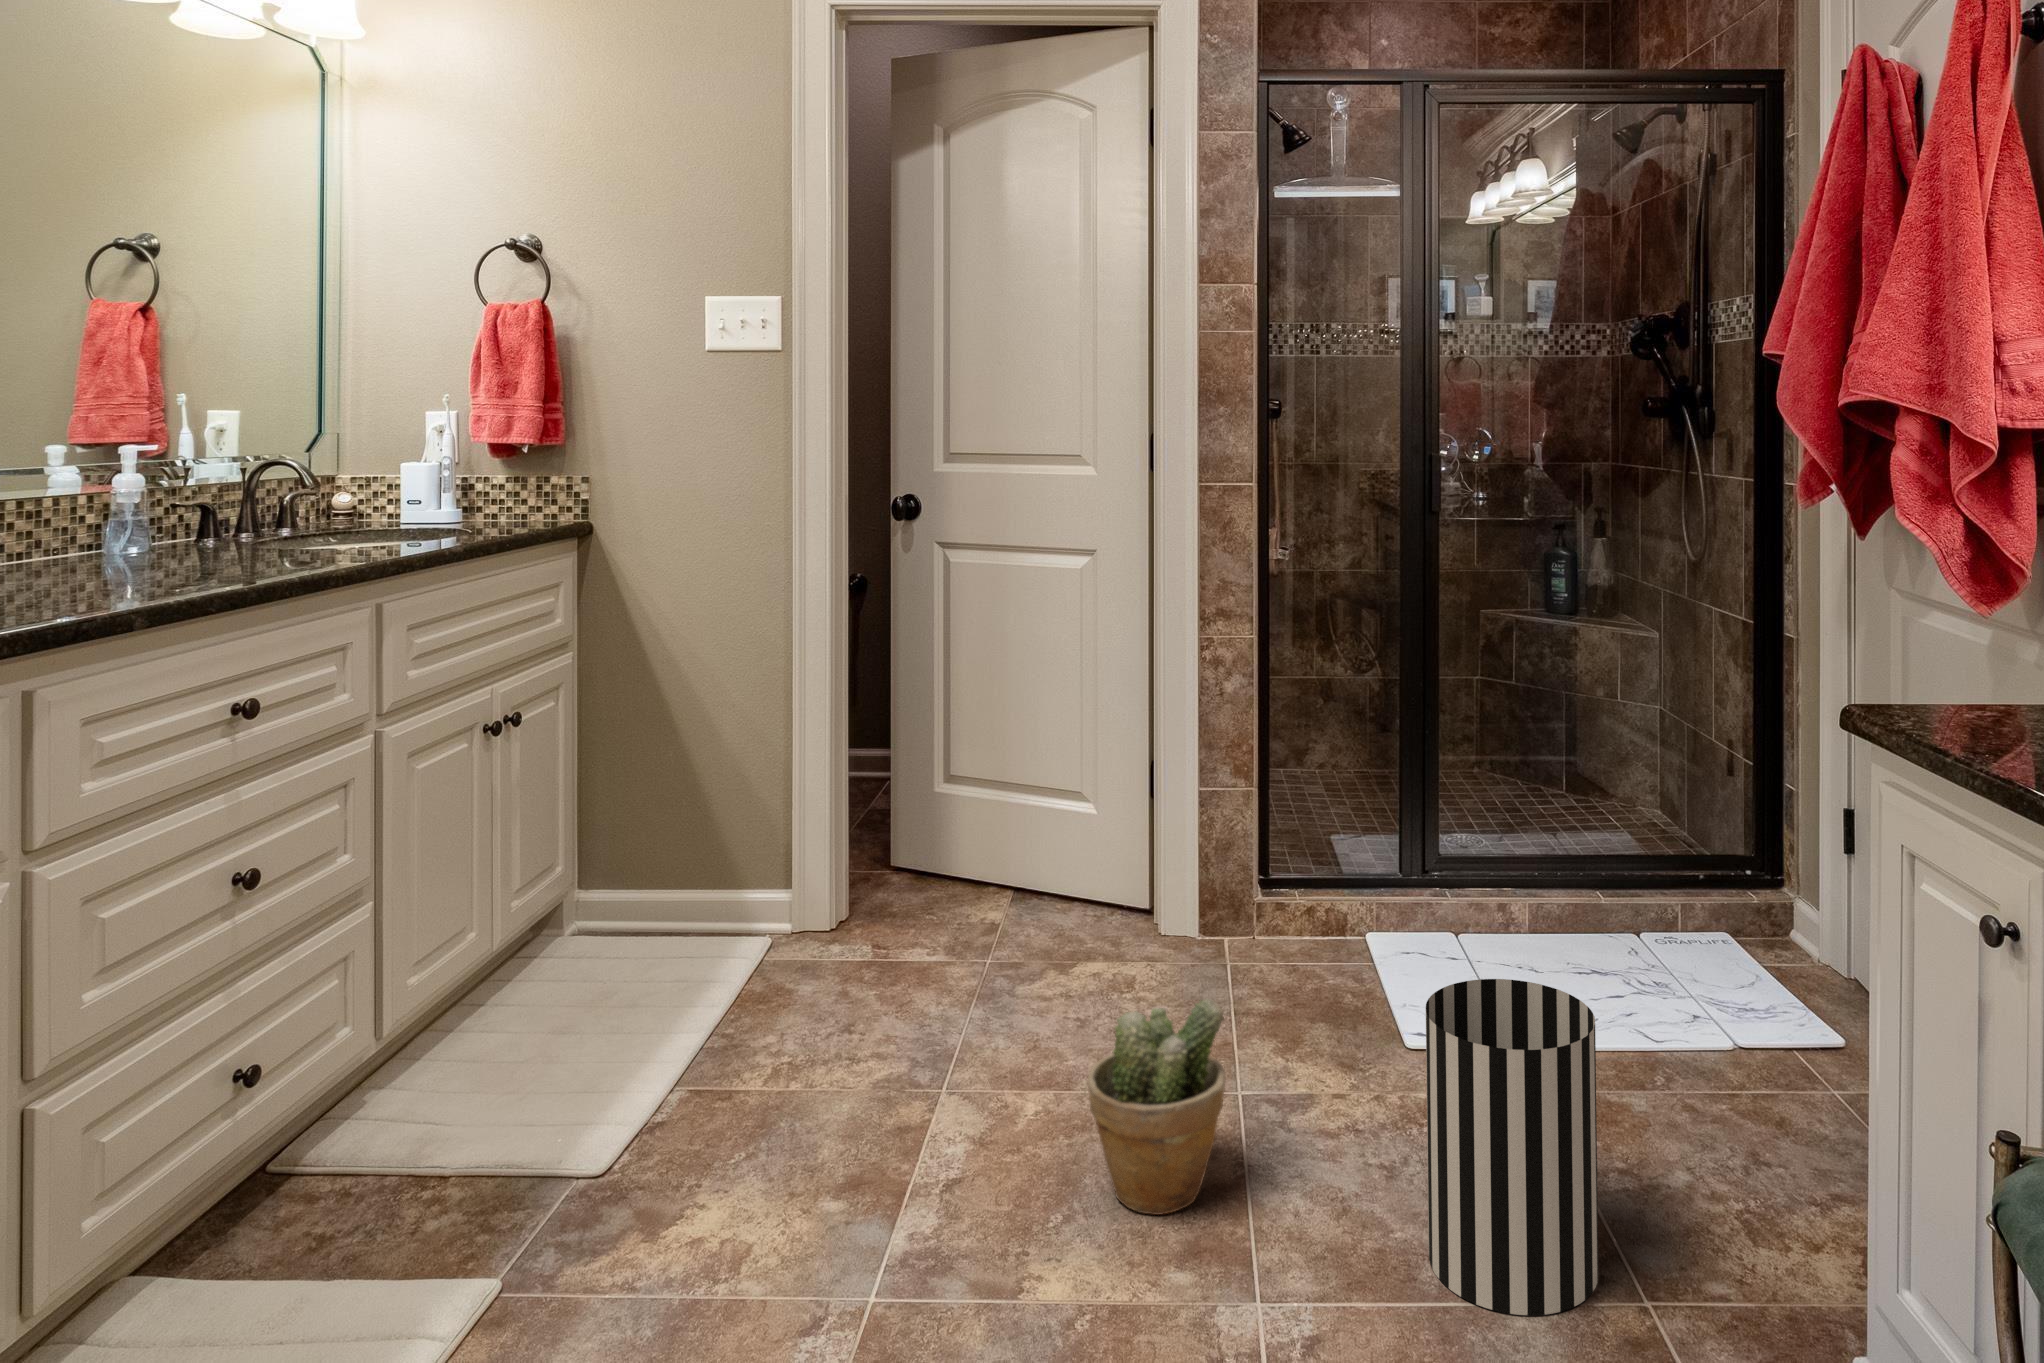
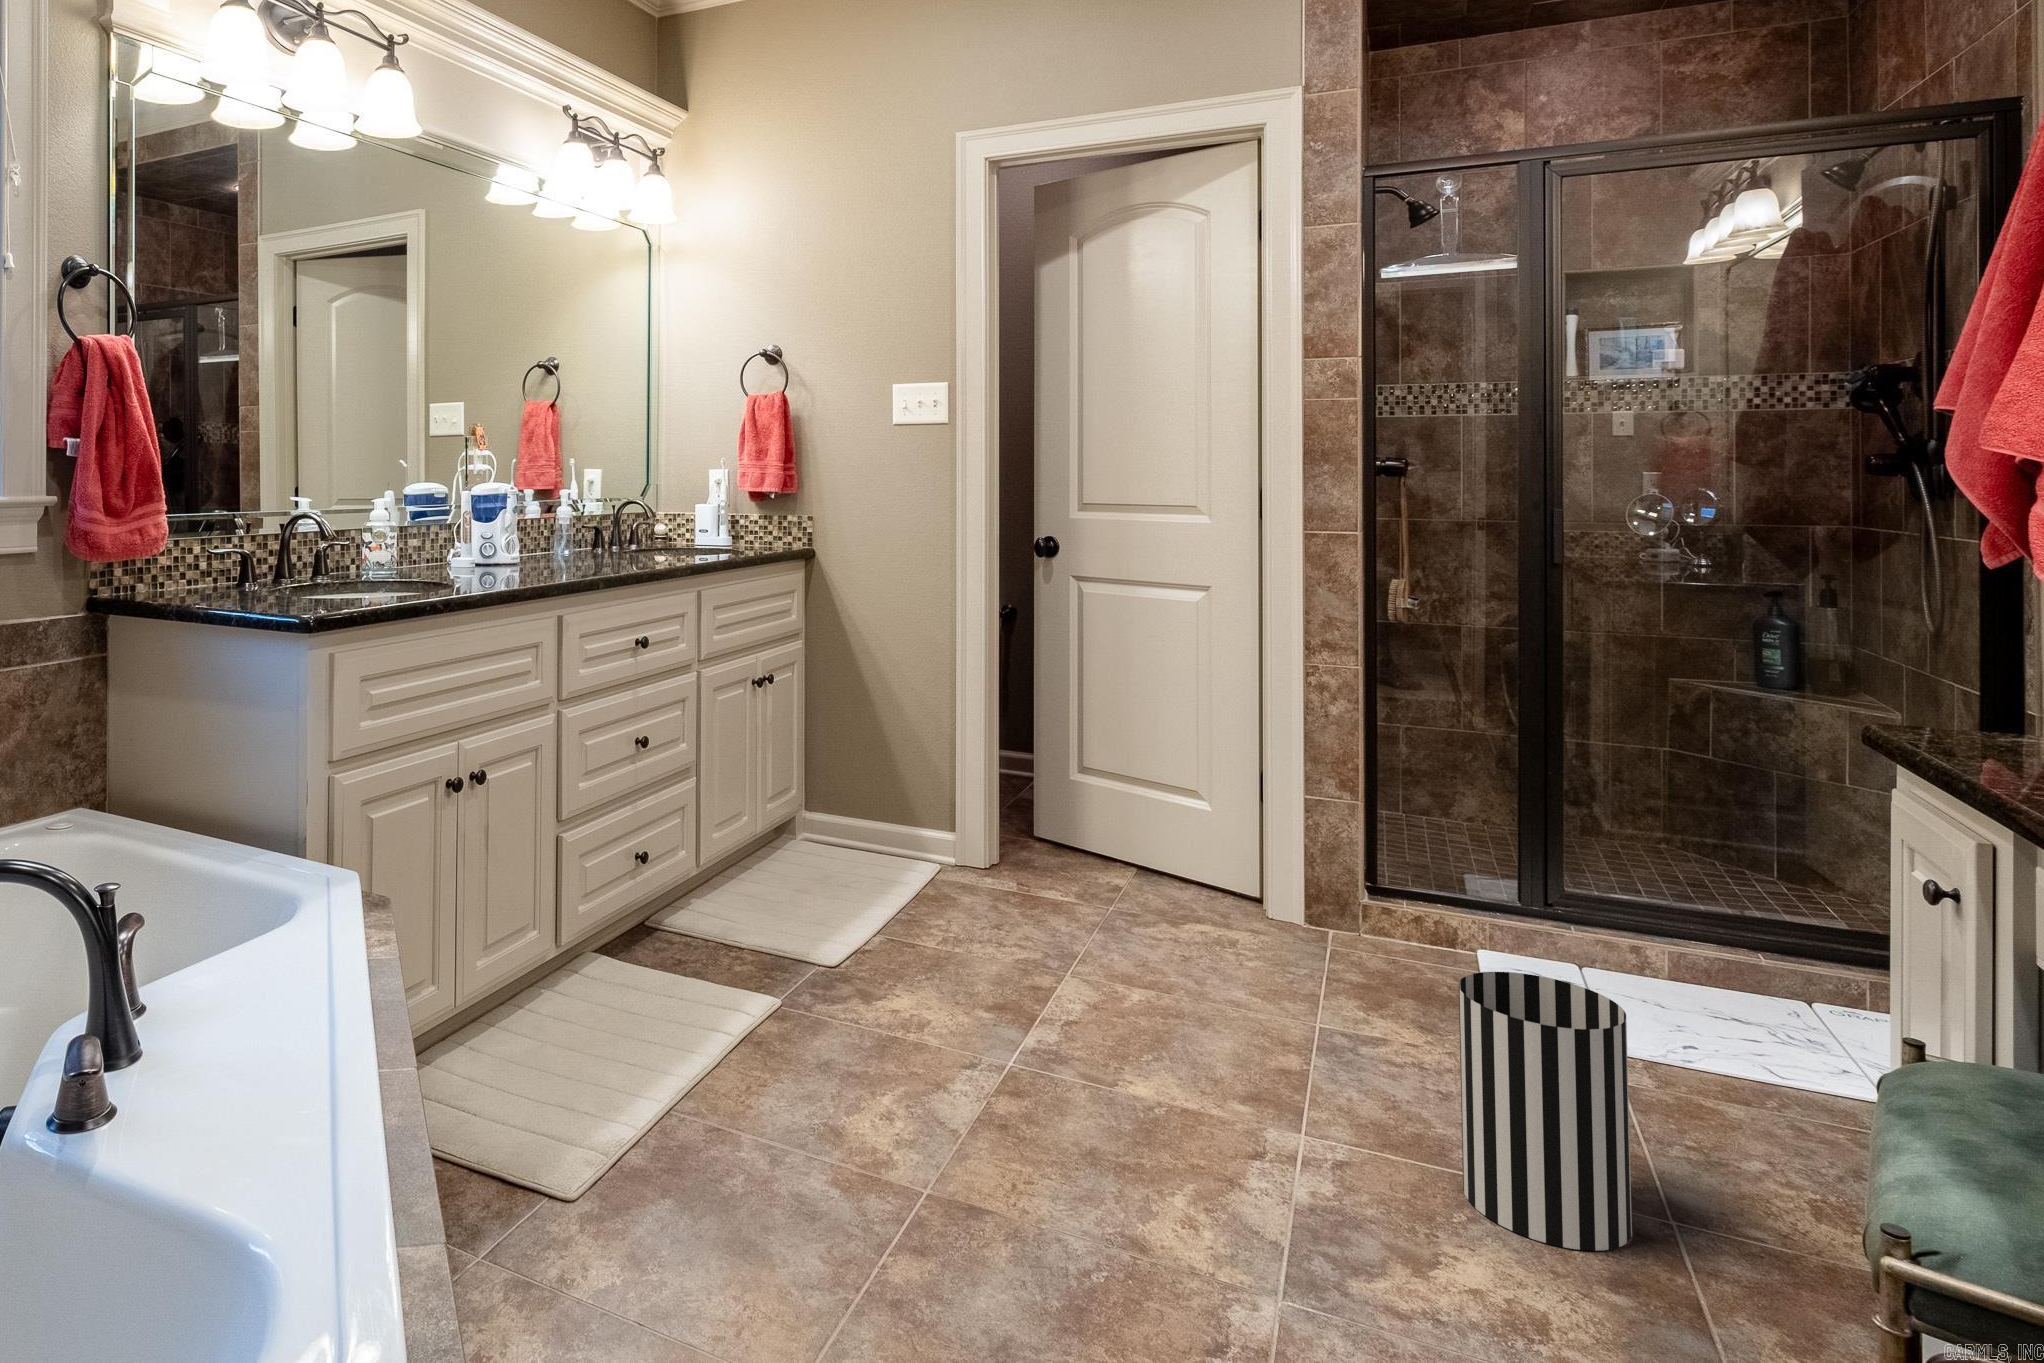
potted plant: present [1088,999,1226,1215] -> none [1173,945,1288,1103]

